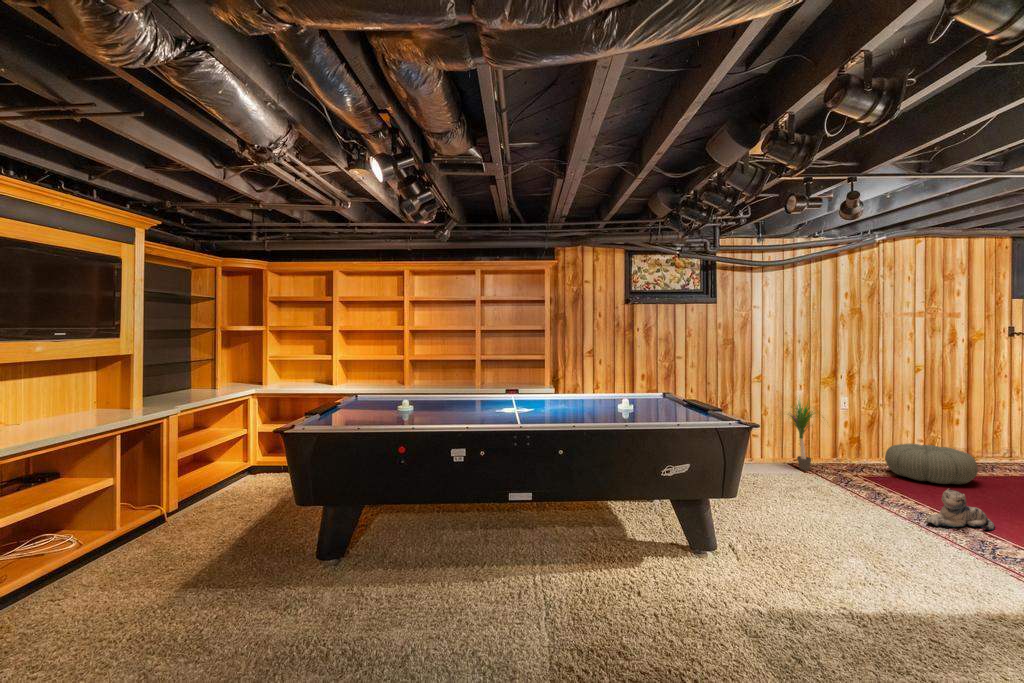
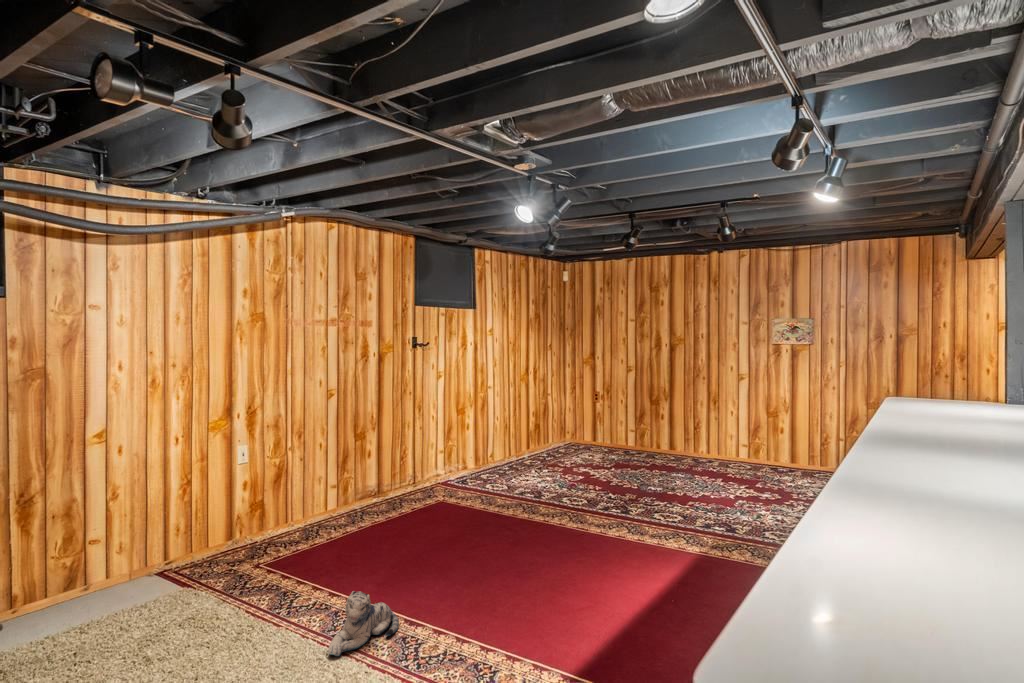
potted plant: present [790,403,824,470] -> none [126,457,219,585]
pouf: present [885,444,978,484] -> none [292,496,386,555]

